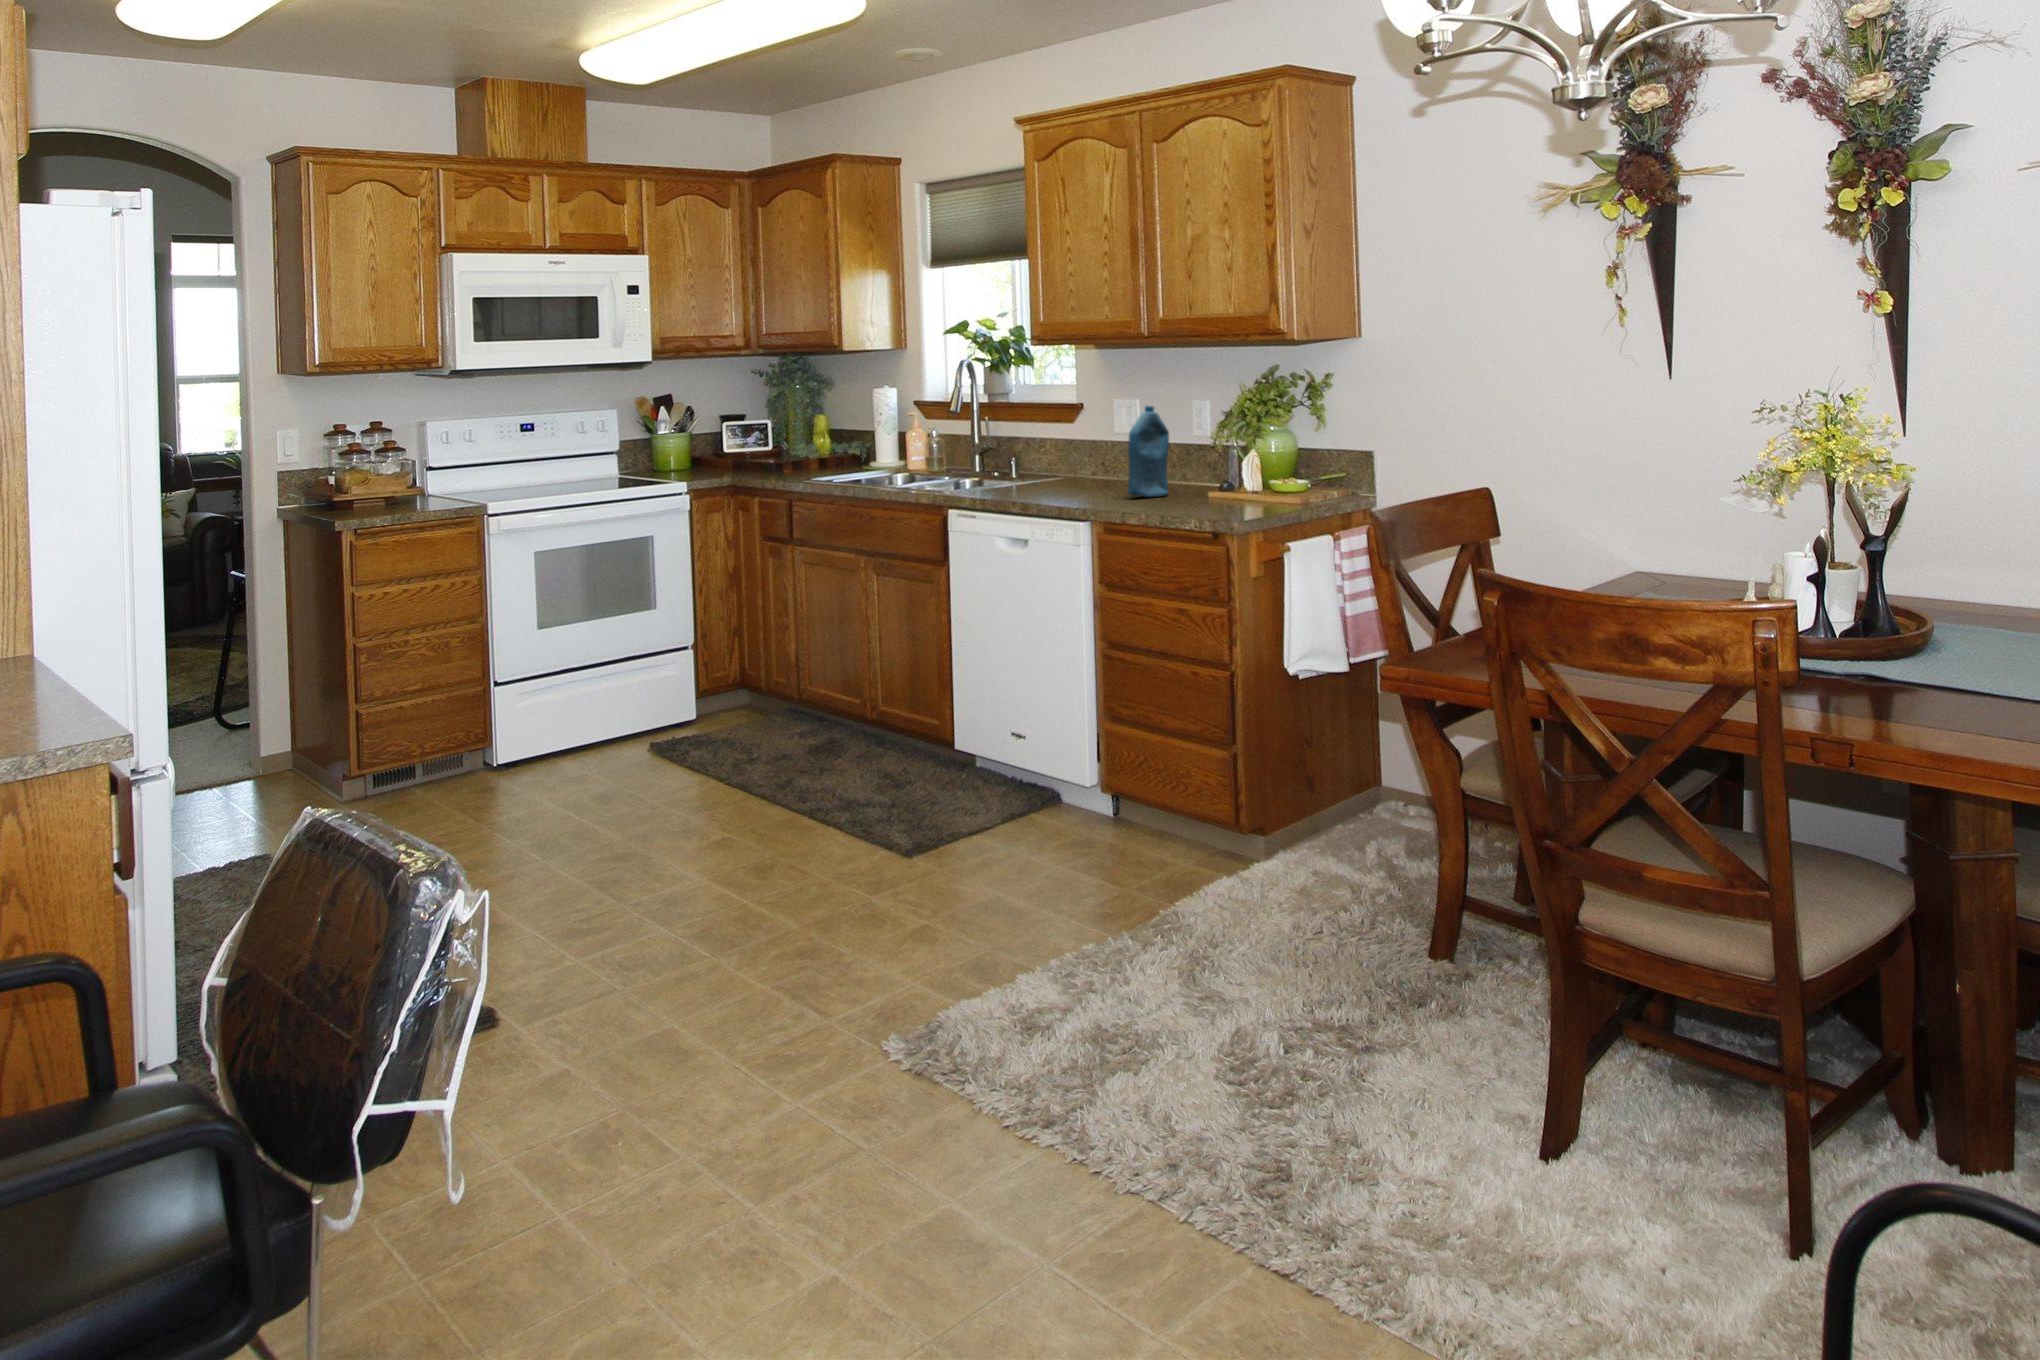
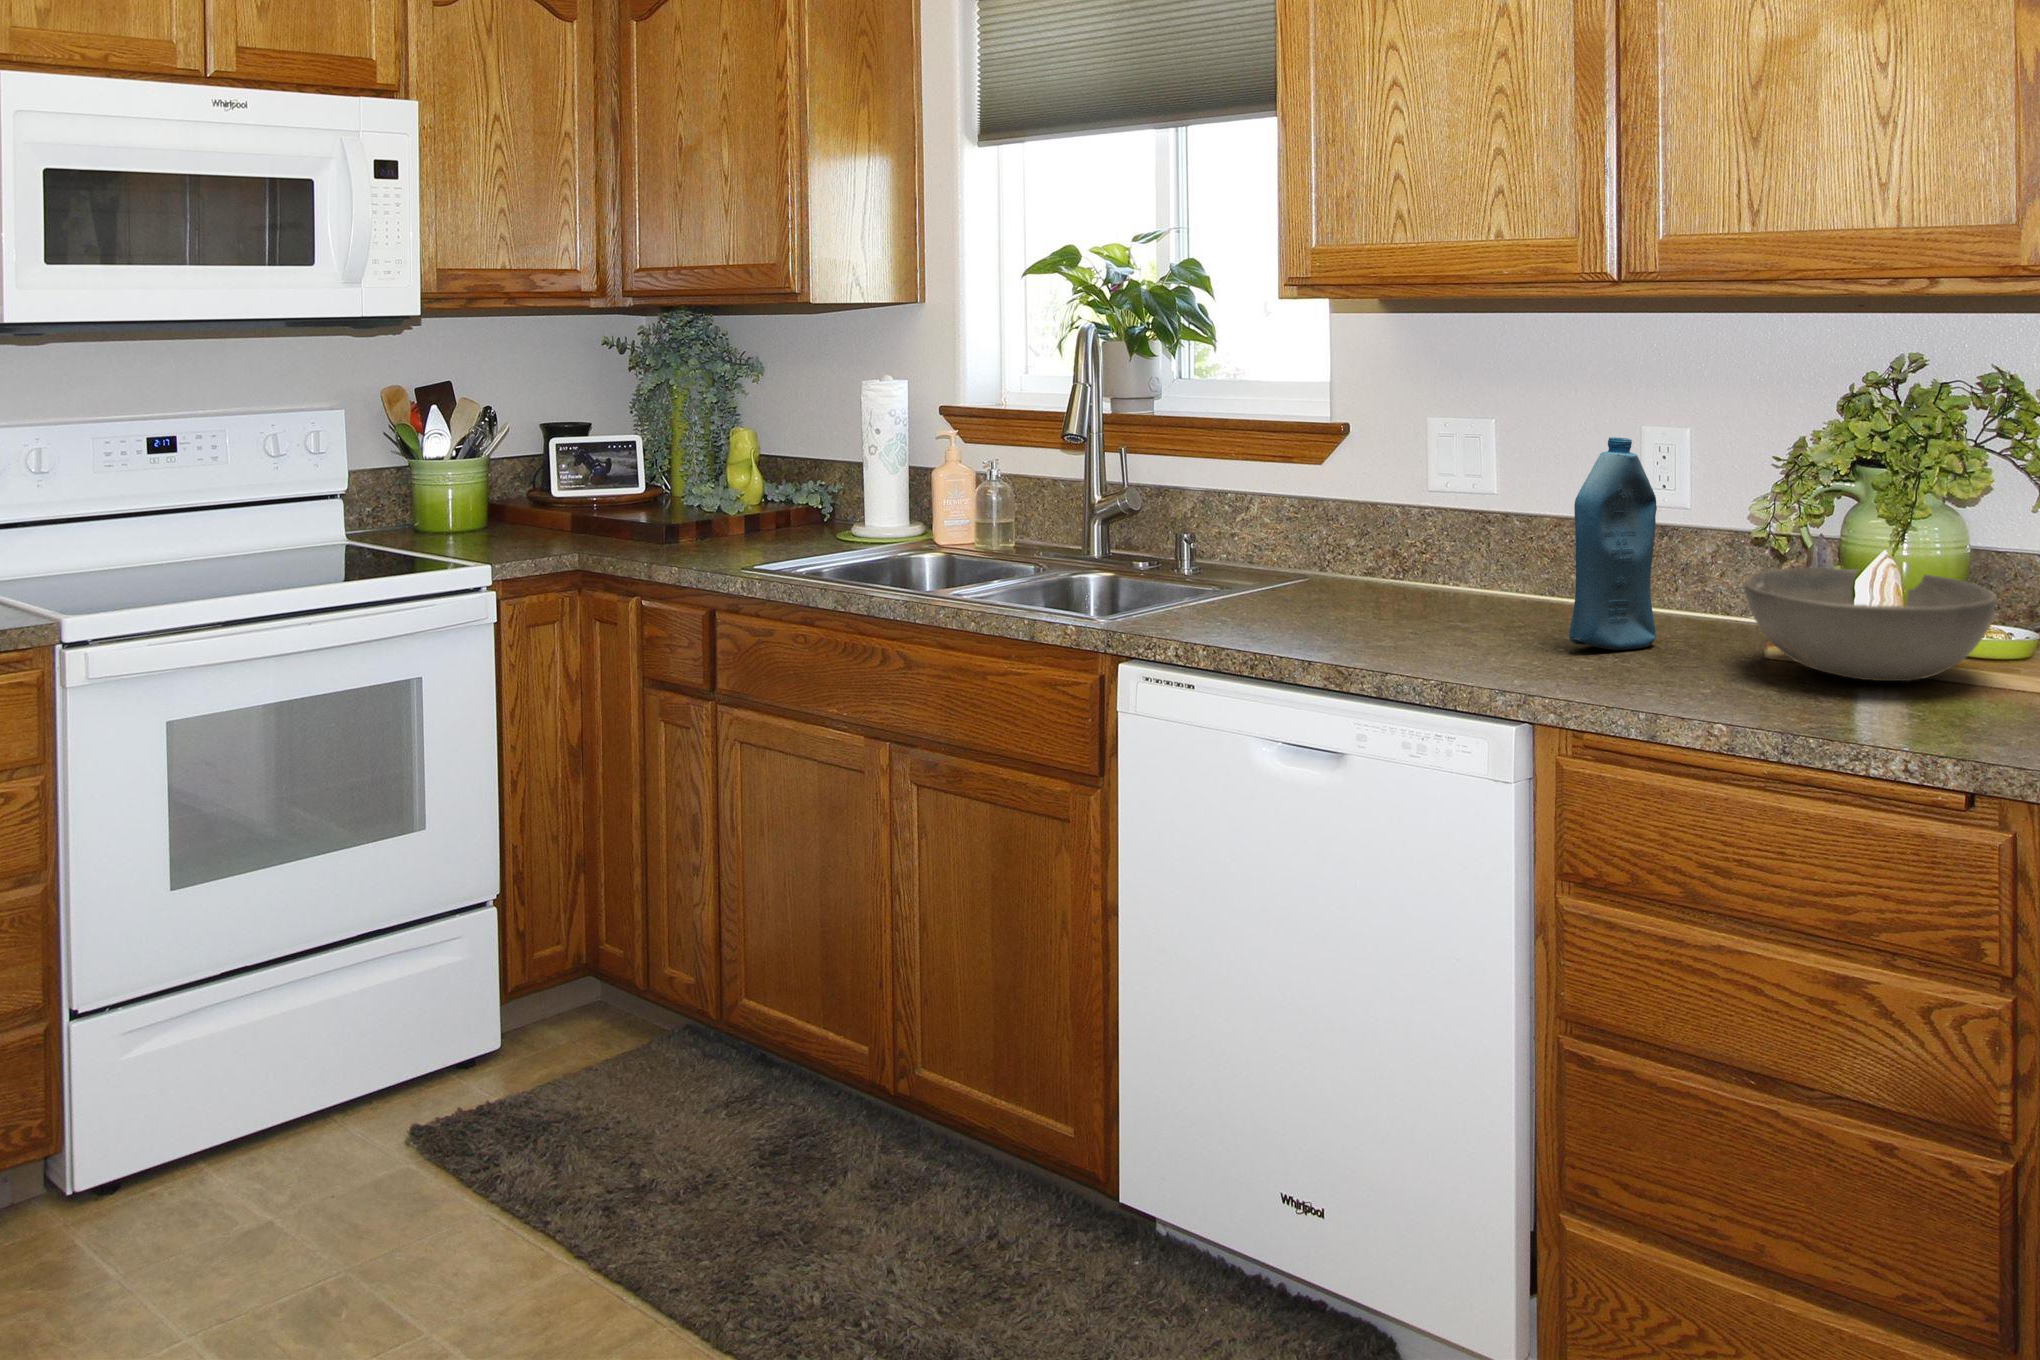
bowl: none [1184,459,1281,503] -> present [1744,567,1997,681]

